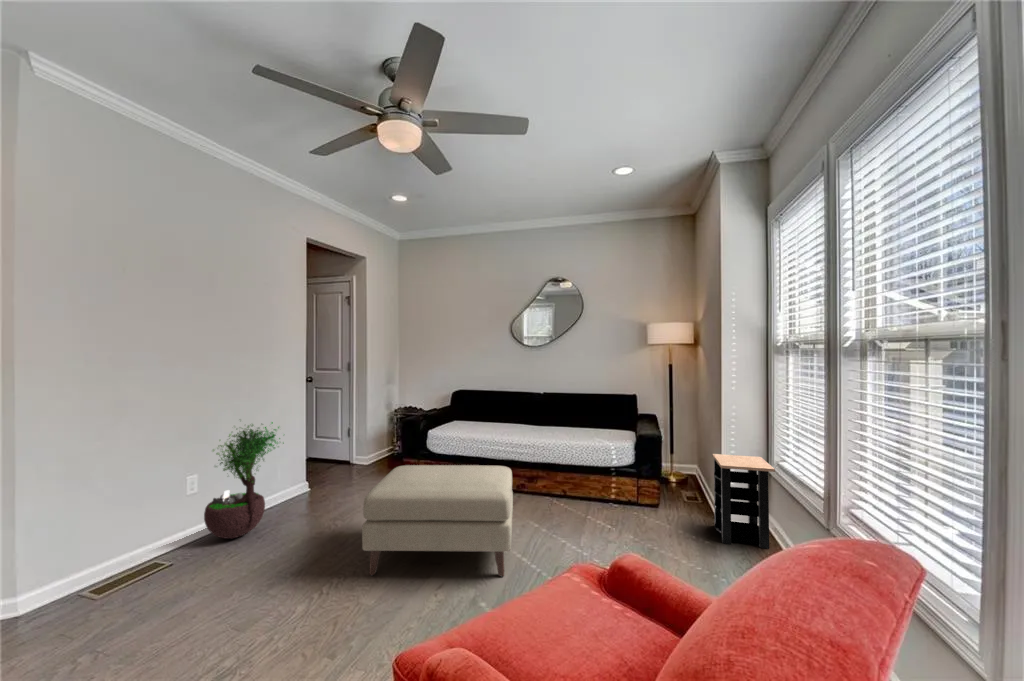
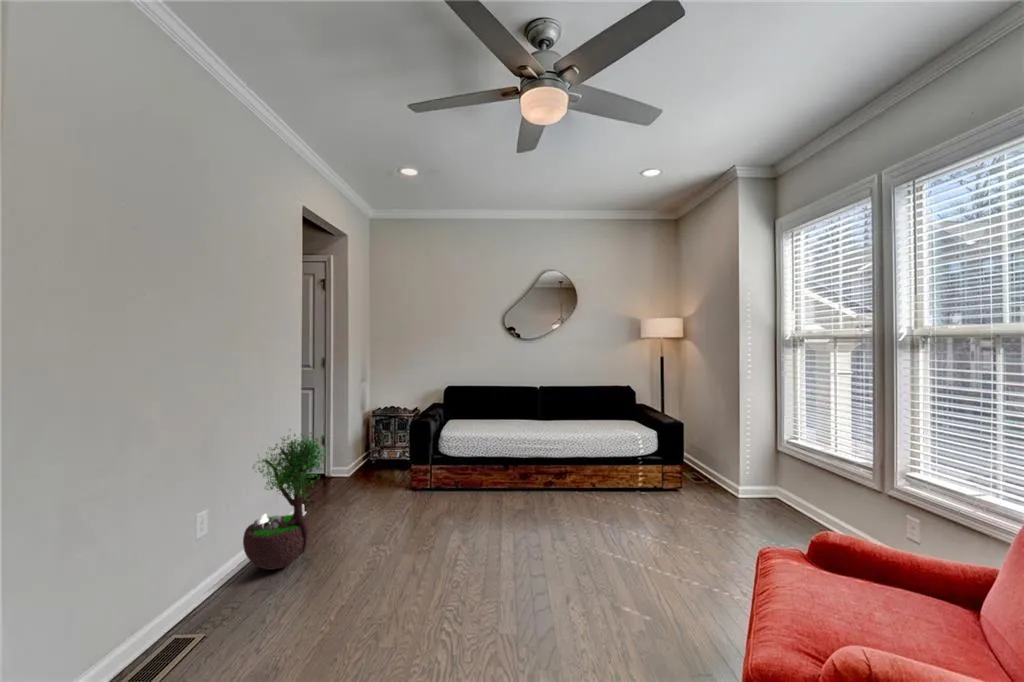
side table: present [713,454,775,549] -> none [738,436,800,514]
ottoman: present [362,465,513,576] -> none [458,461,616,581]

